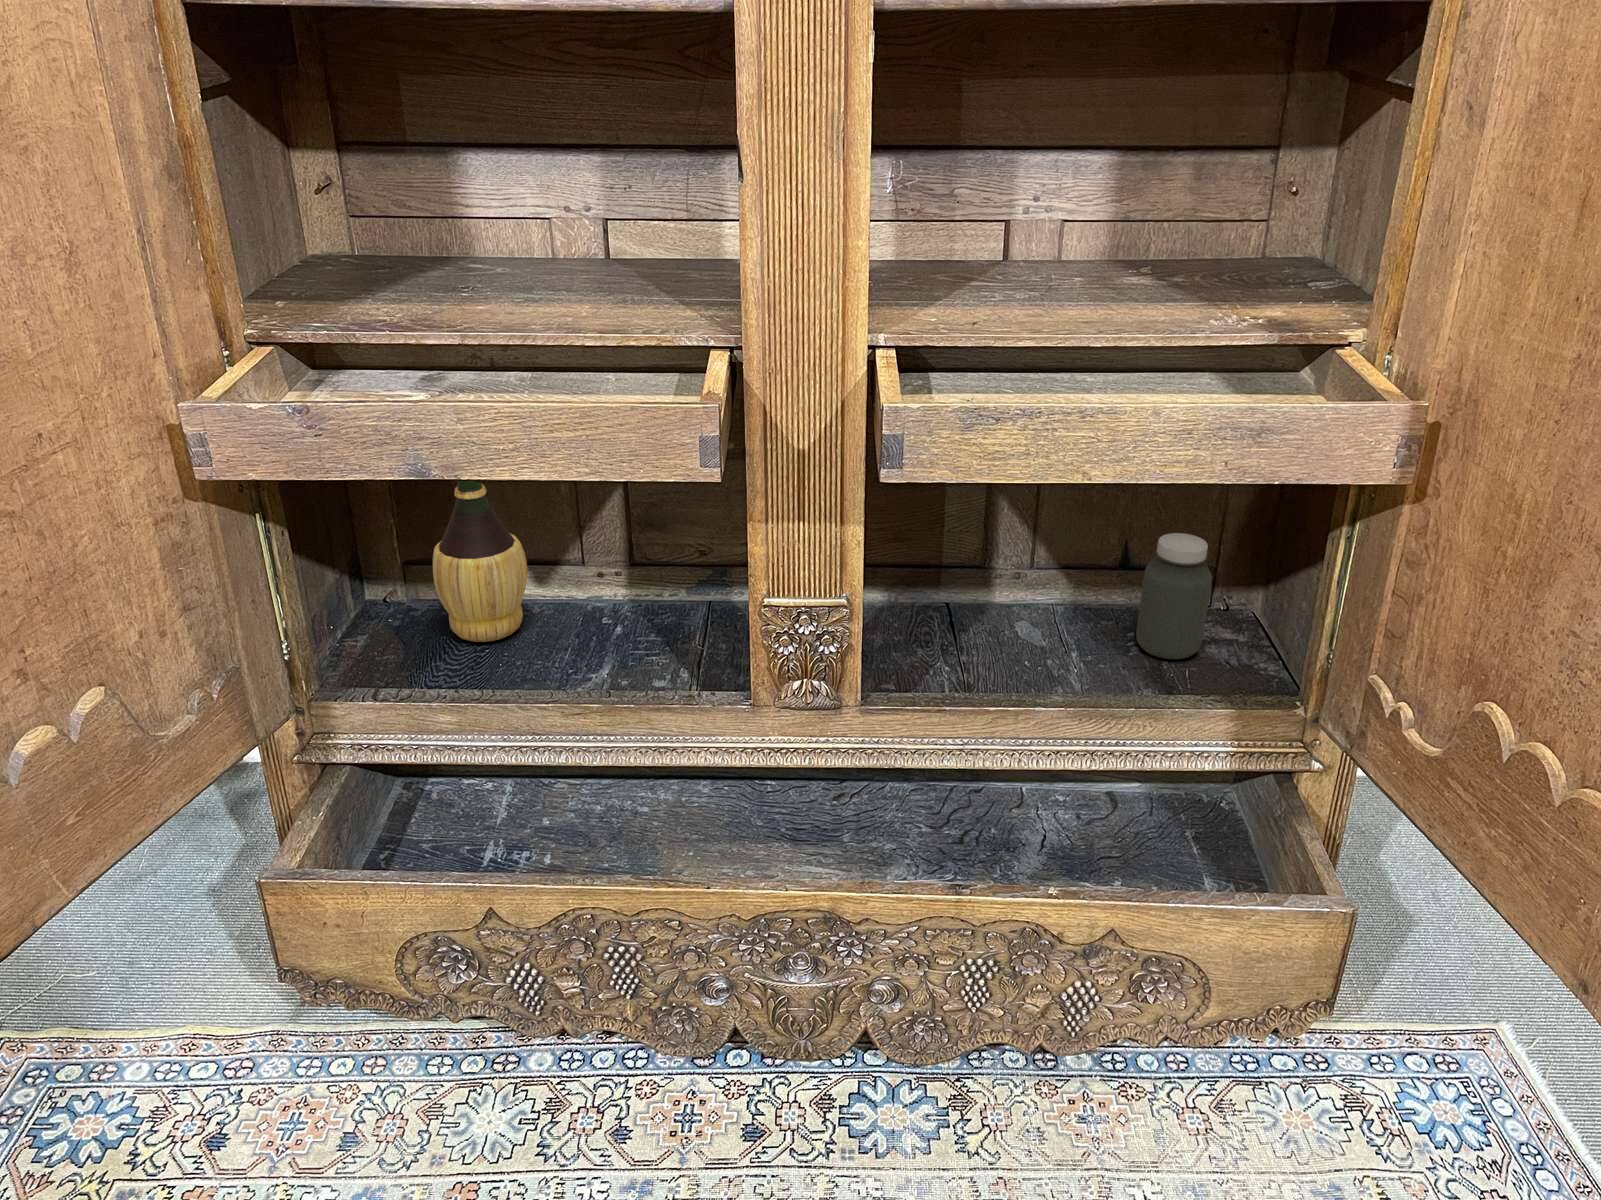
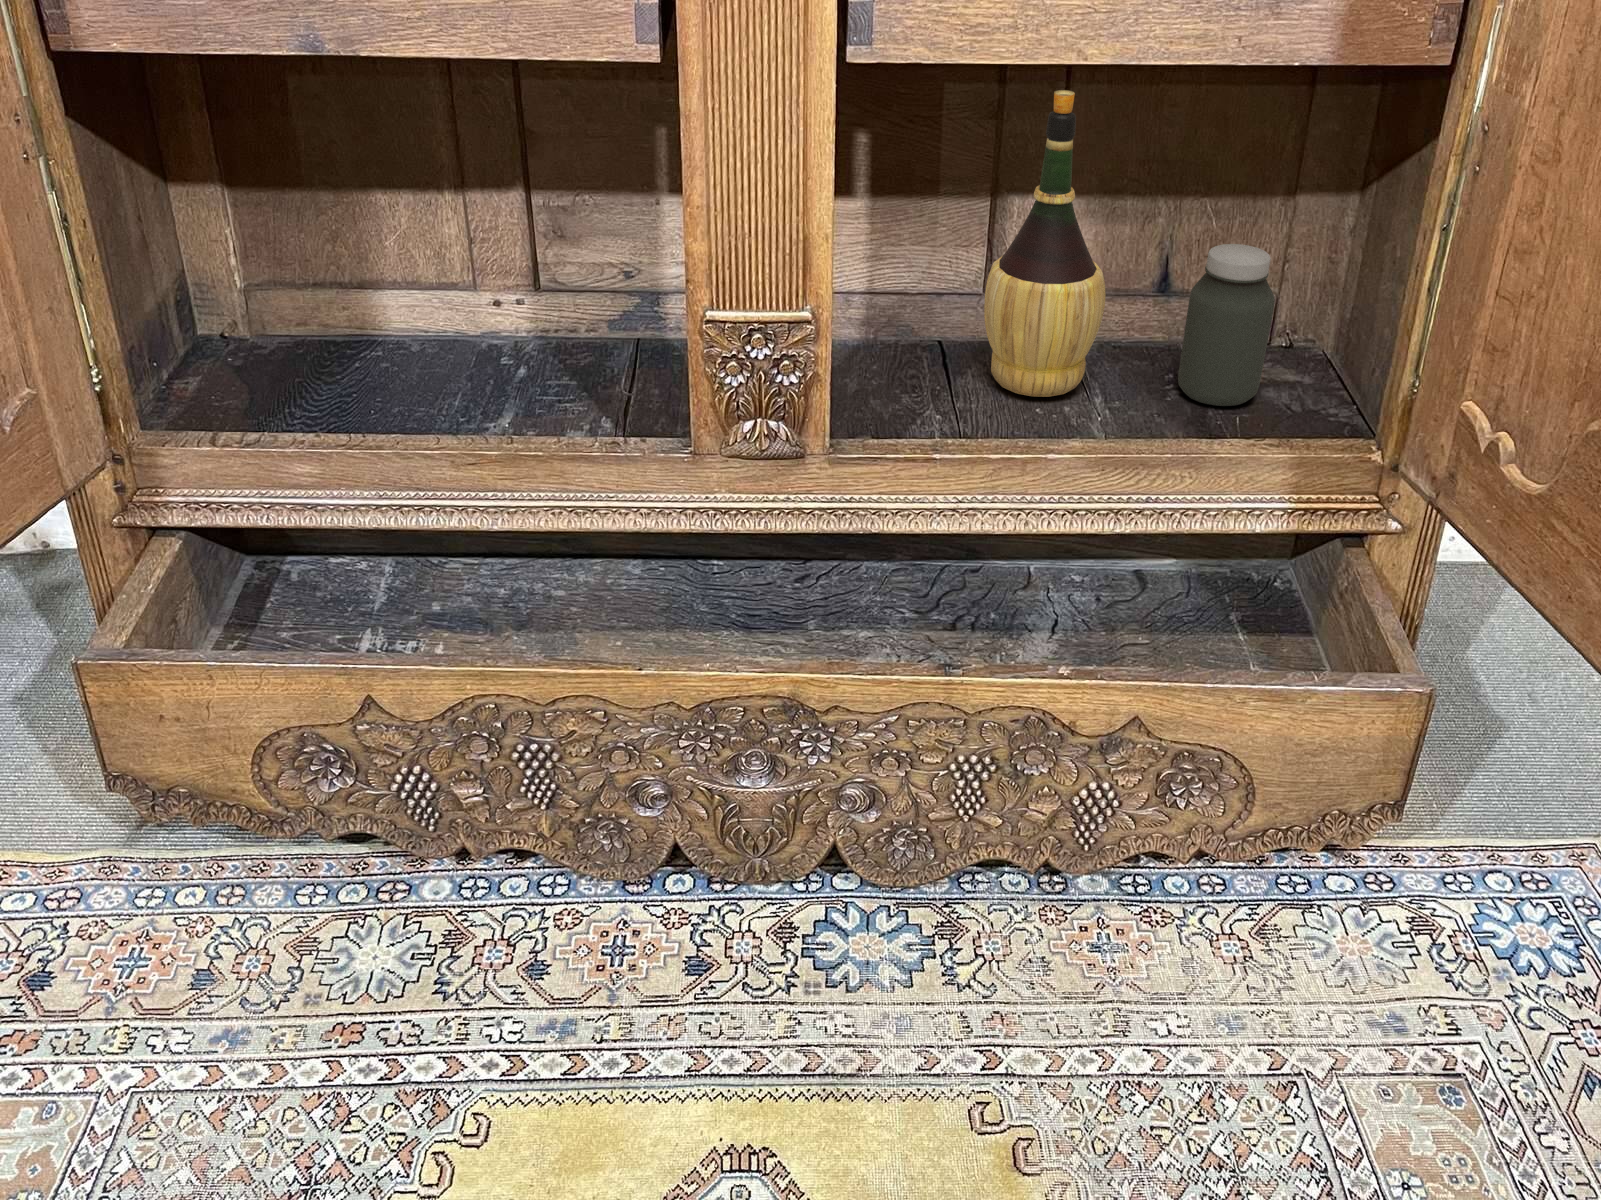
wine bottle: present [433,481,527,642] -> present [984,90,1106,397]

